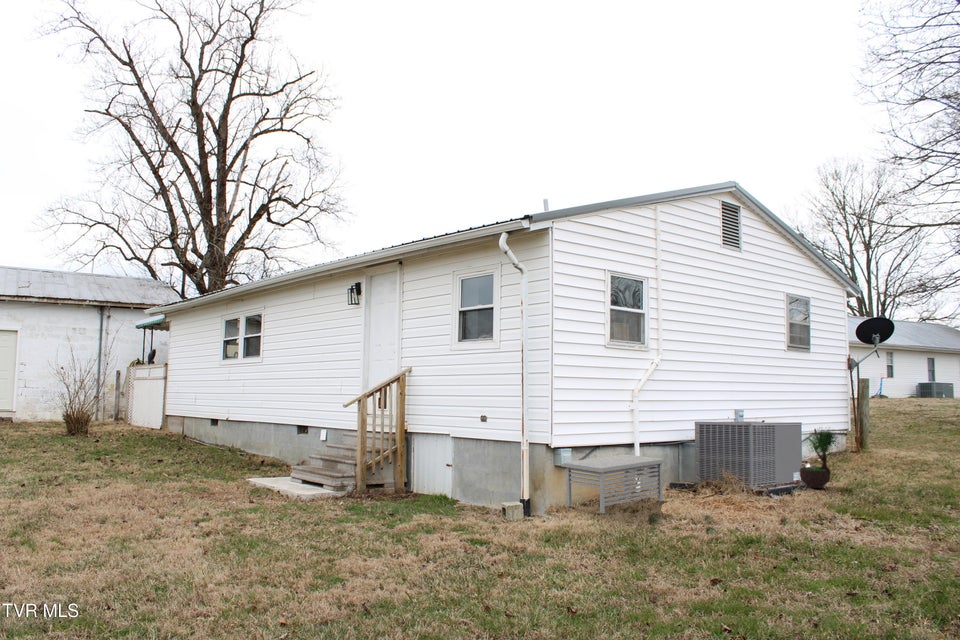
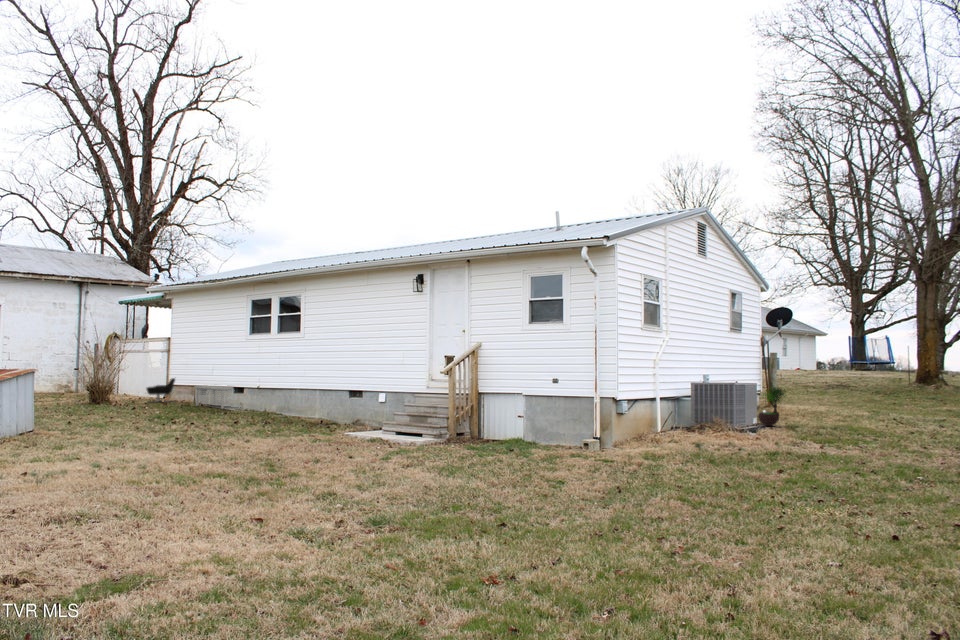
lounge chair: none [126,407,165,435] -> present [147,378,175,401]
storage bench: present [562,454,665,514] -> present [195,385,233,408]

